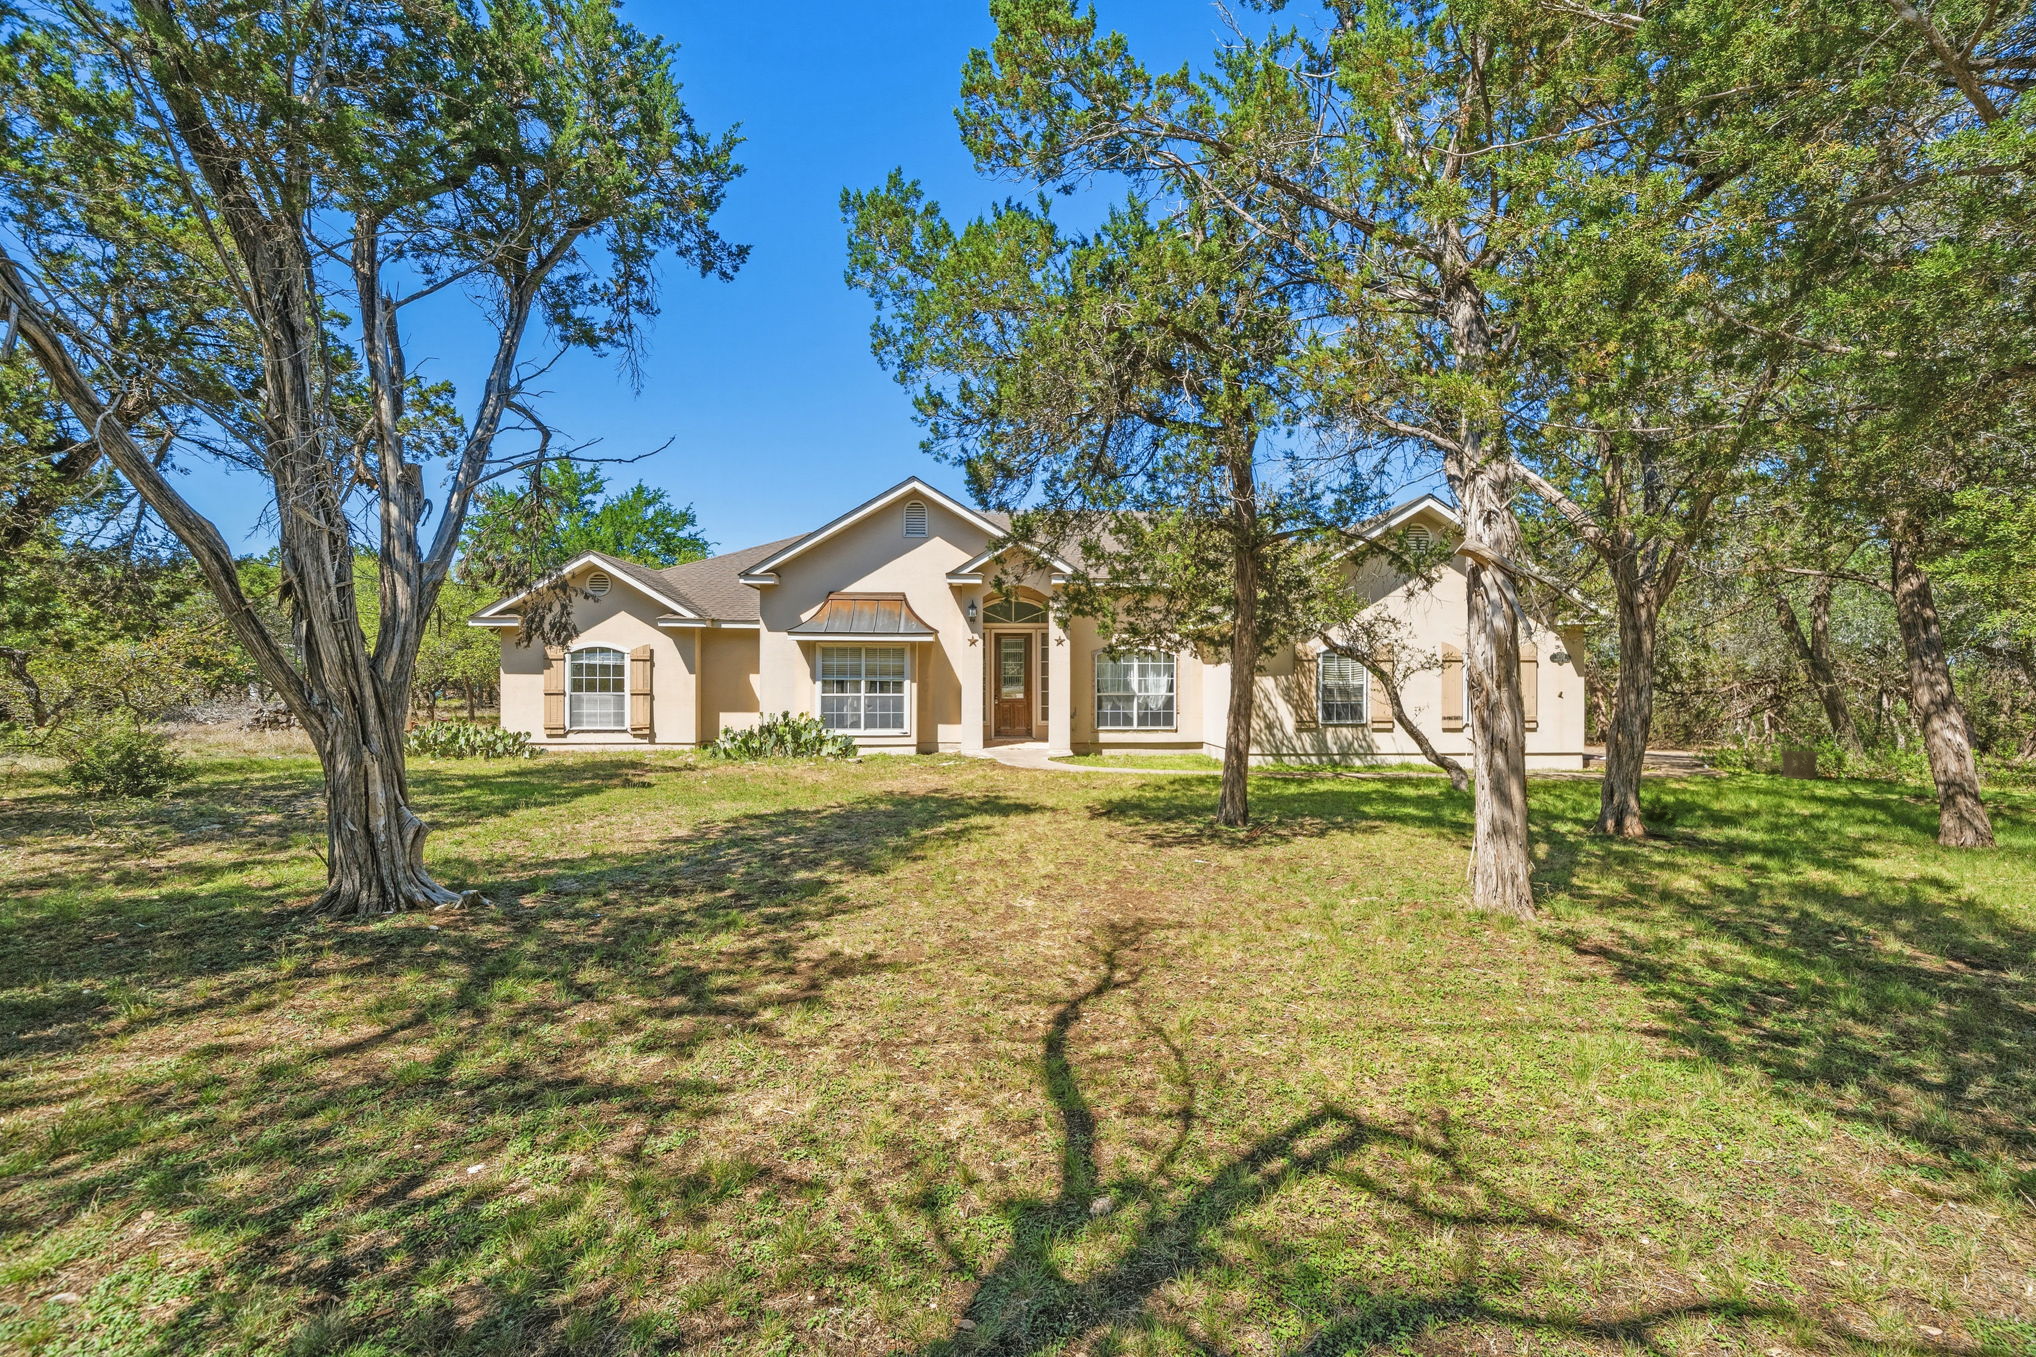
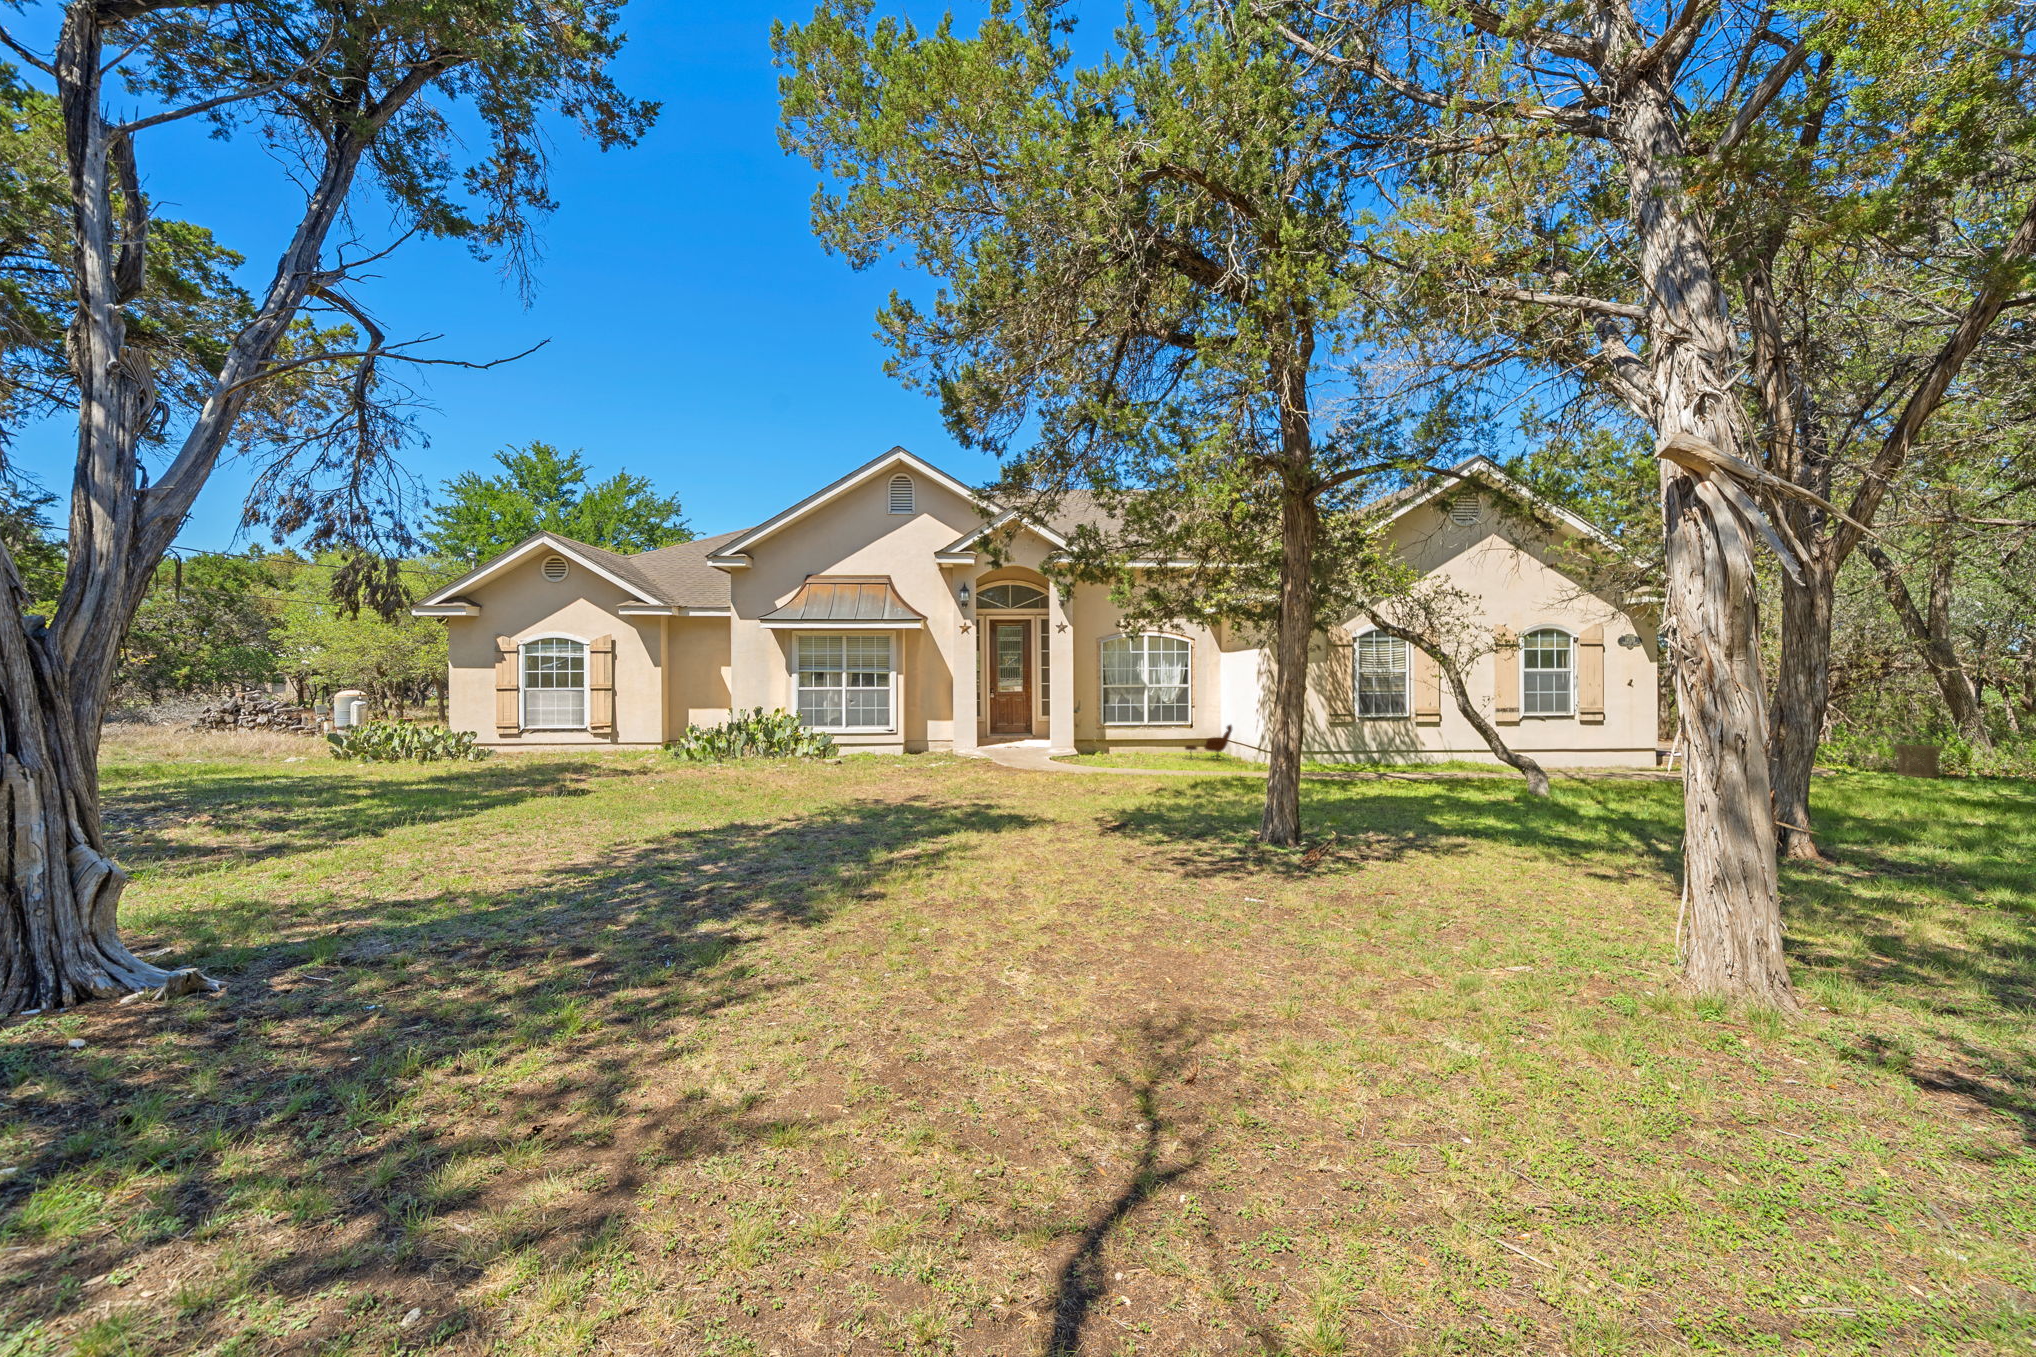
lounge chair: none [1166,729,1211,762] -> present [1185,725,1232,758]
potted tree: present [1642,794,1678,840] -> none [1799,797,1861,863]

